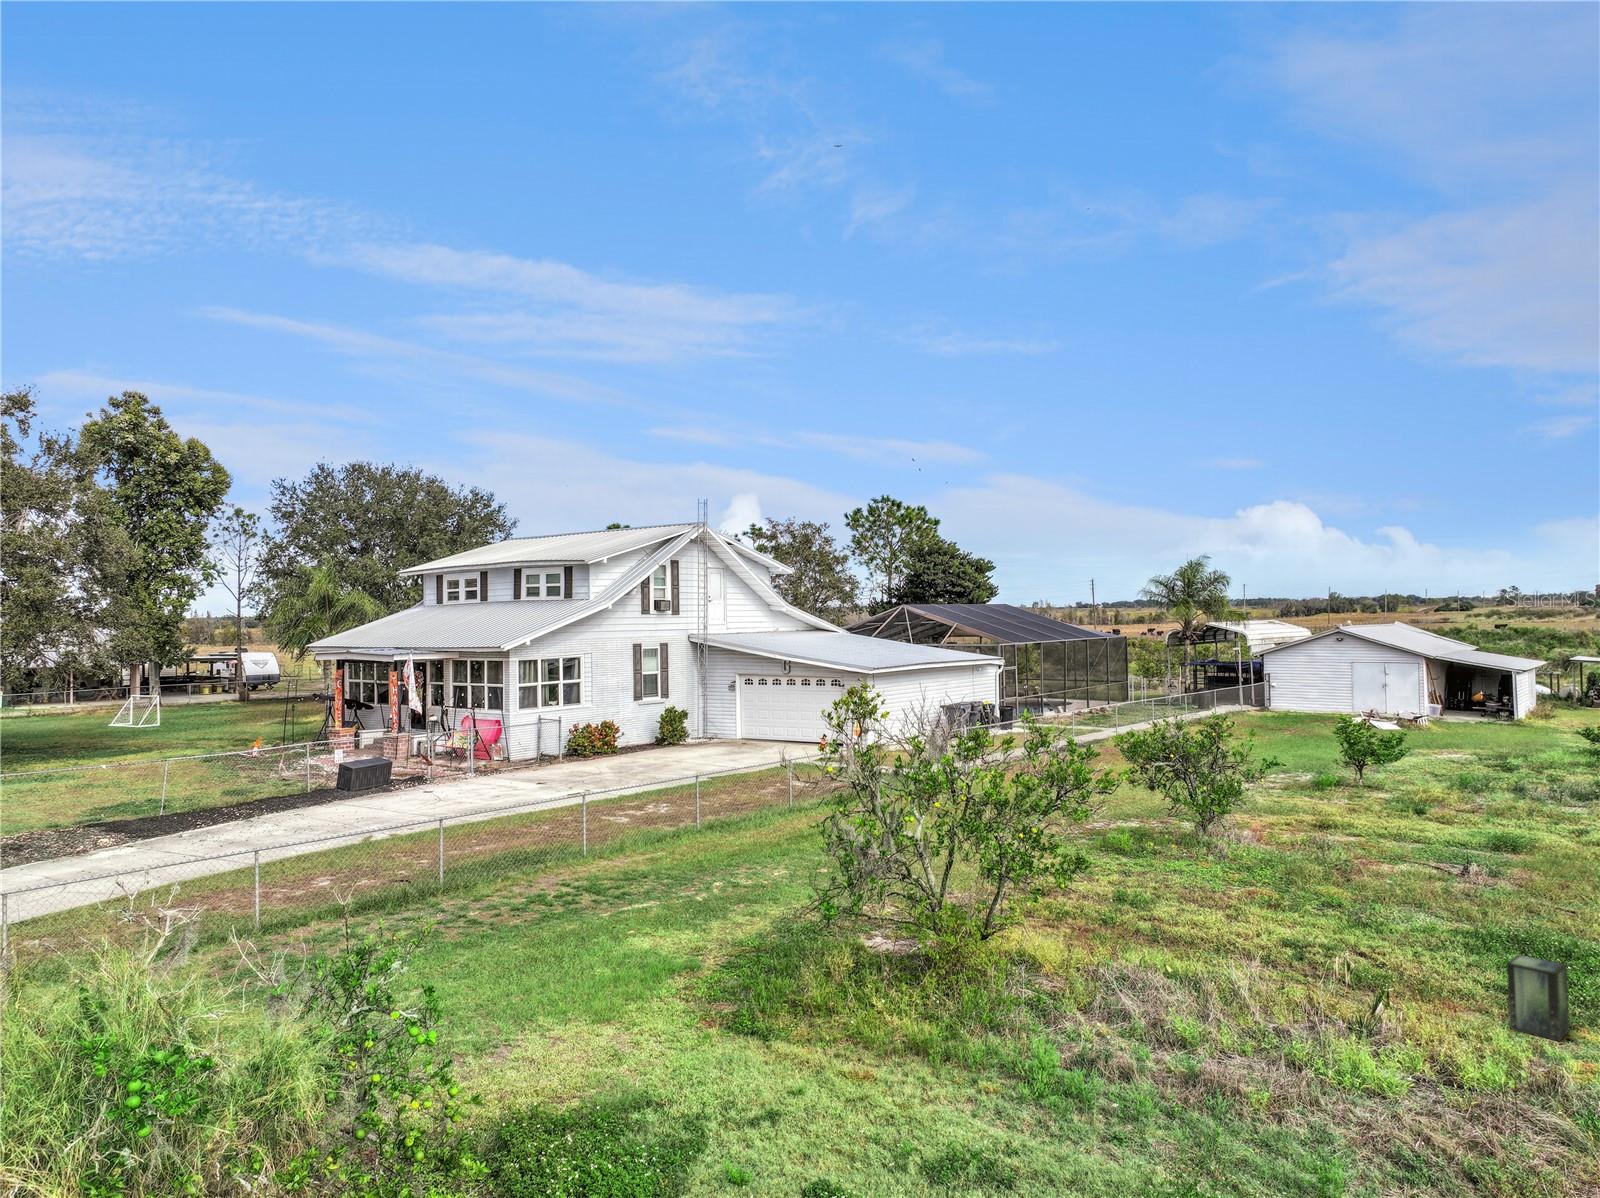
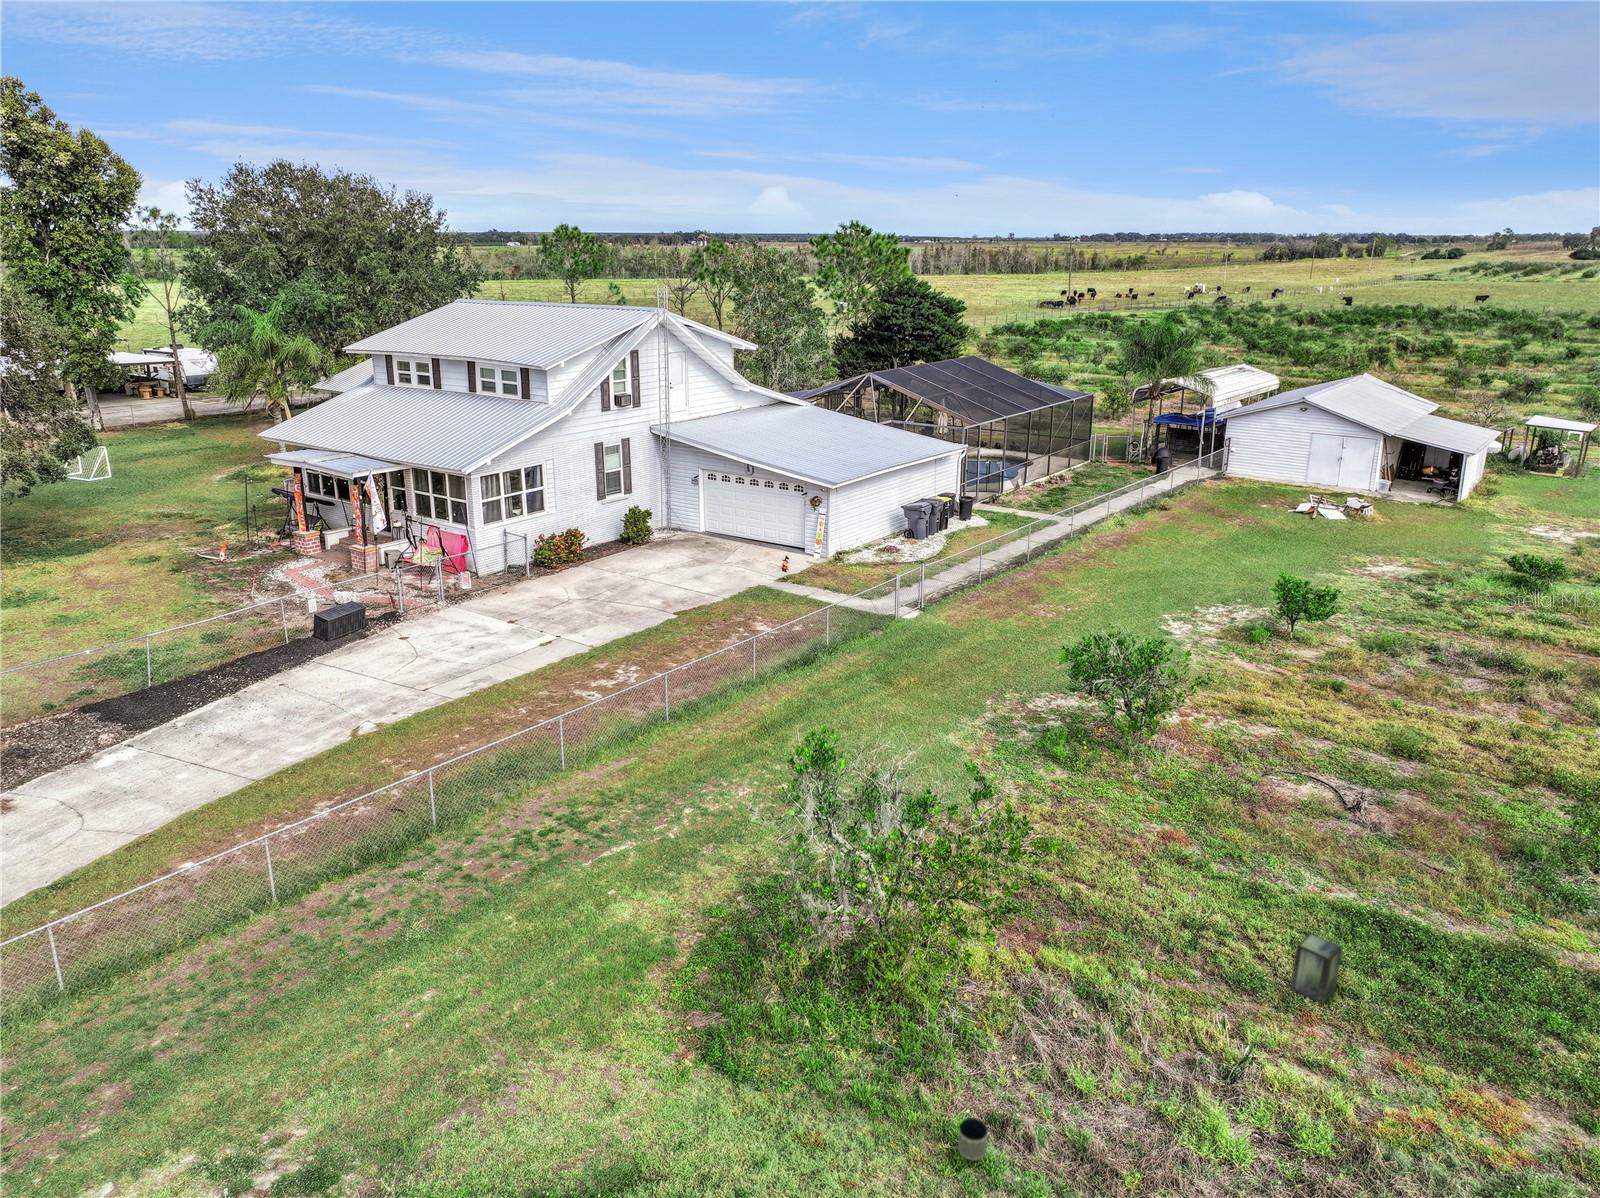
planter: none [1115,1117,1157,1173] -> present [958,1118,988,1160]

